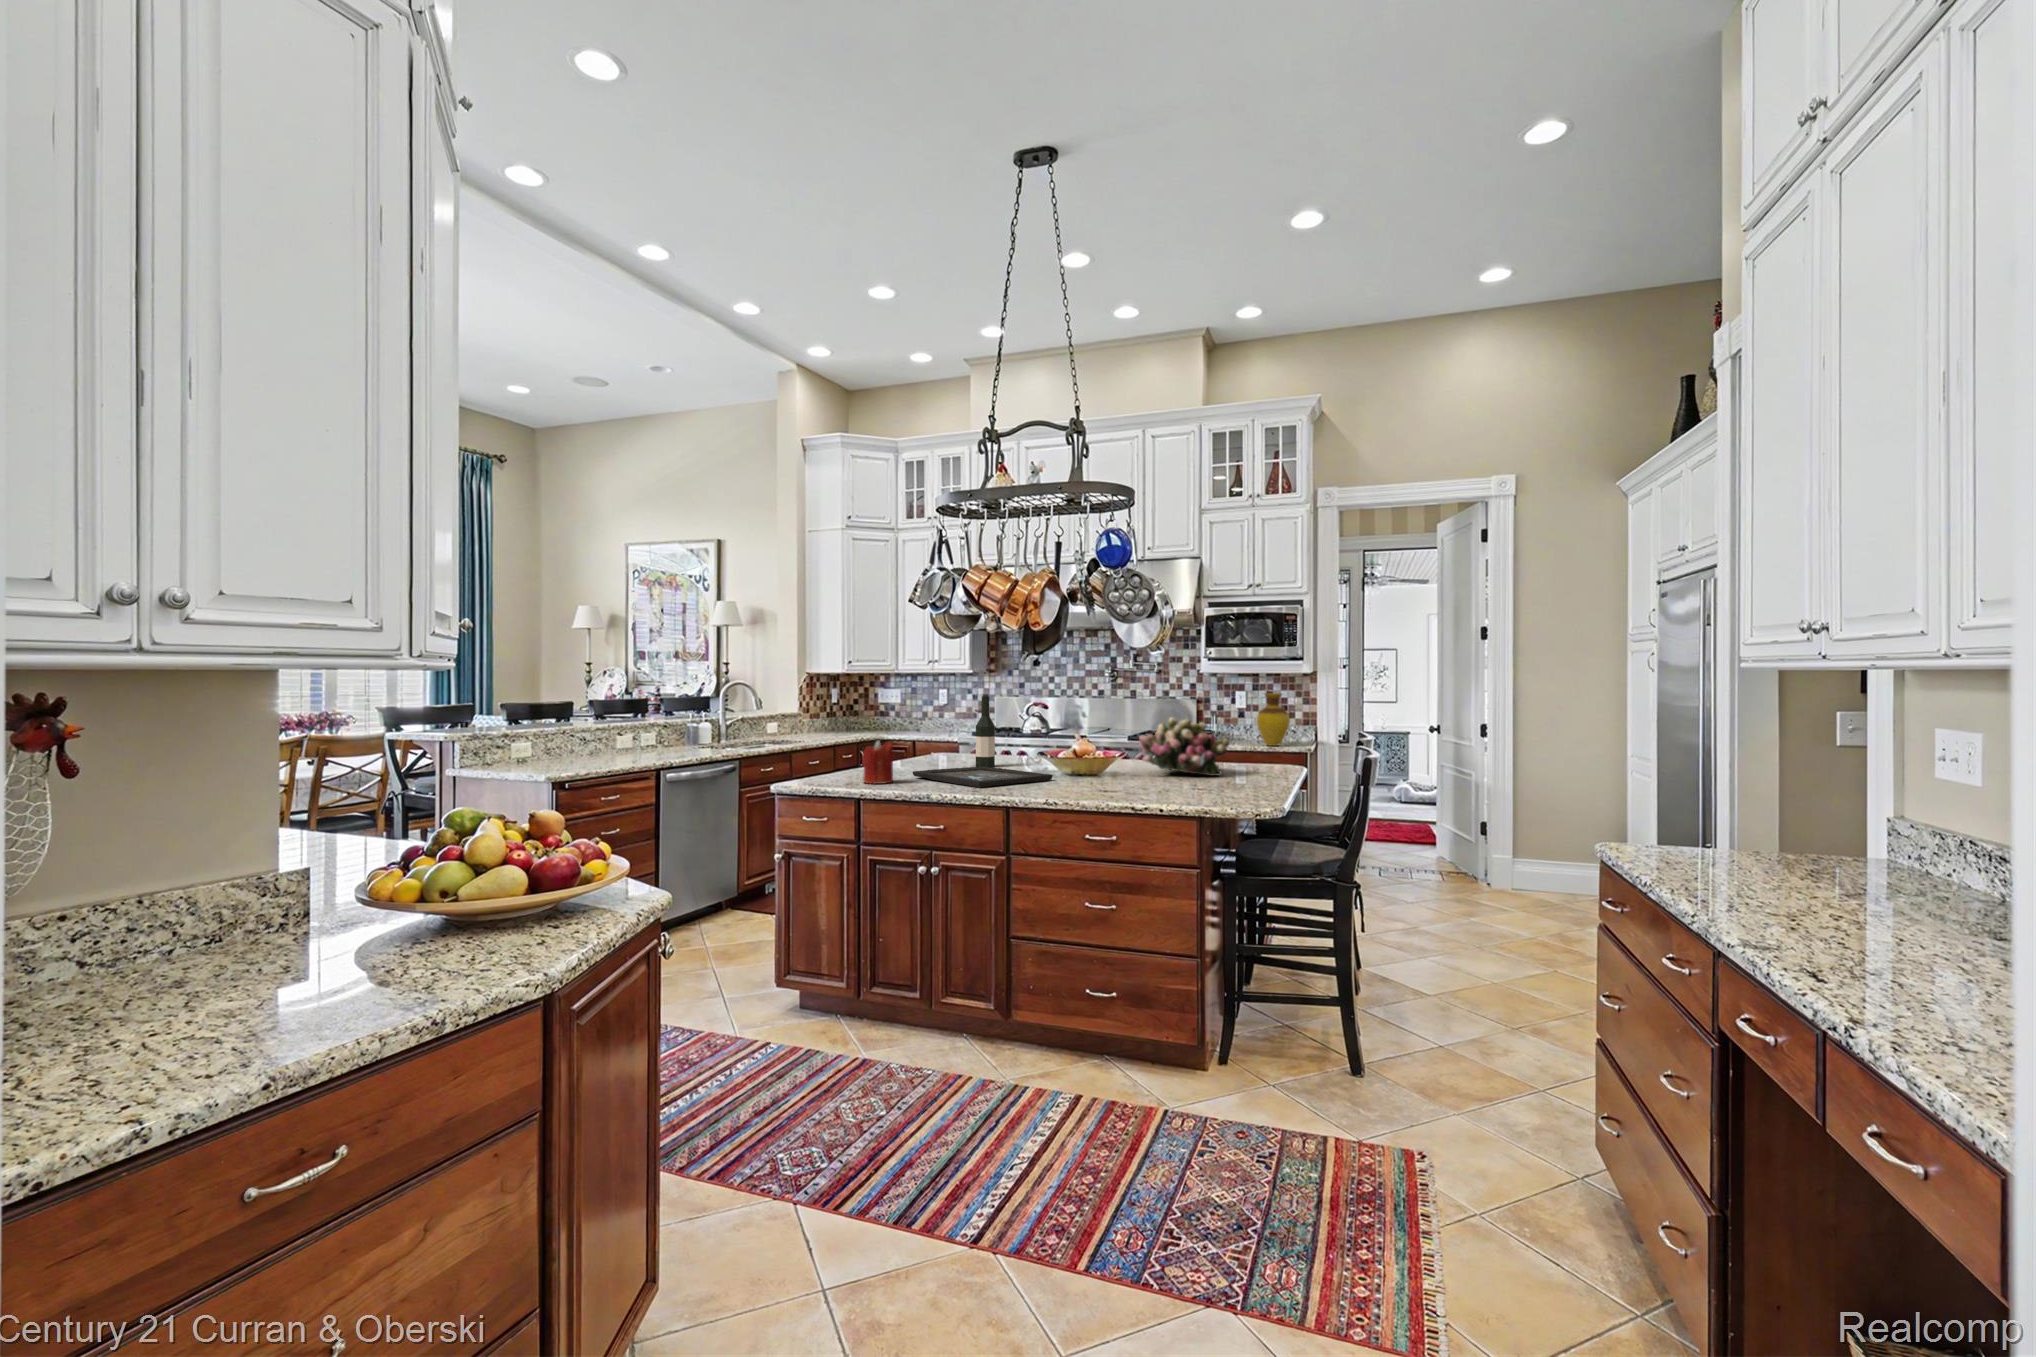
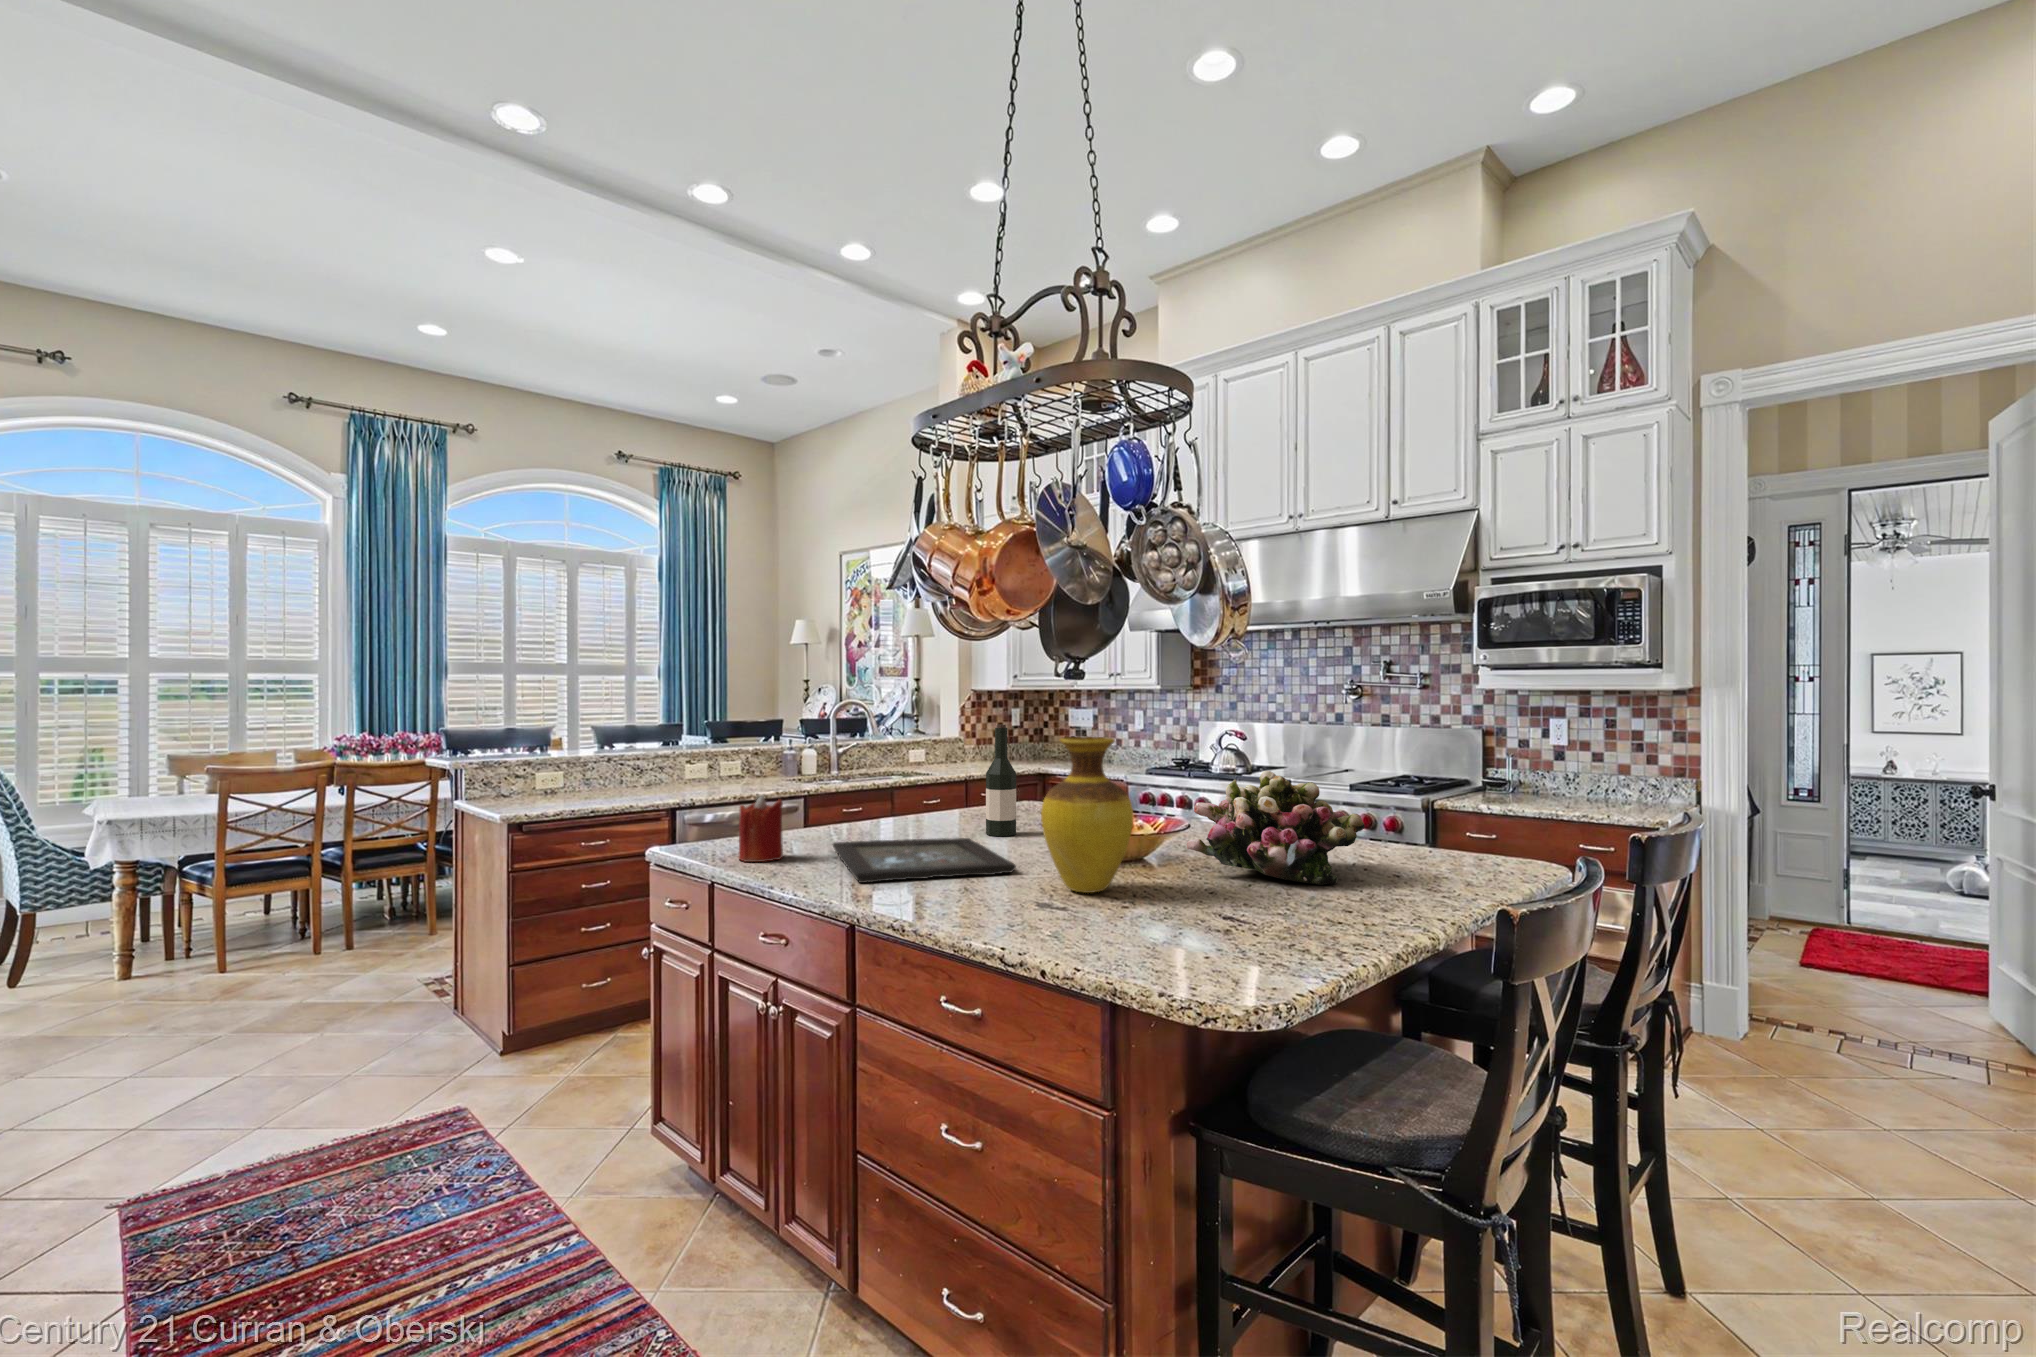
vase: present [1257,693,1290,746] -> present [1041,737,1133,893]

